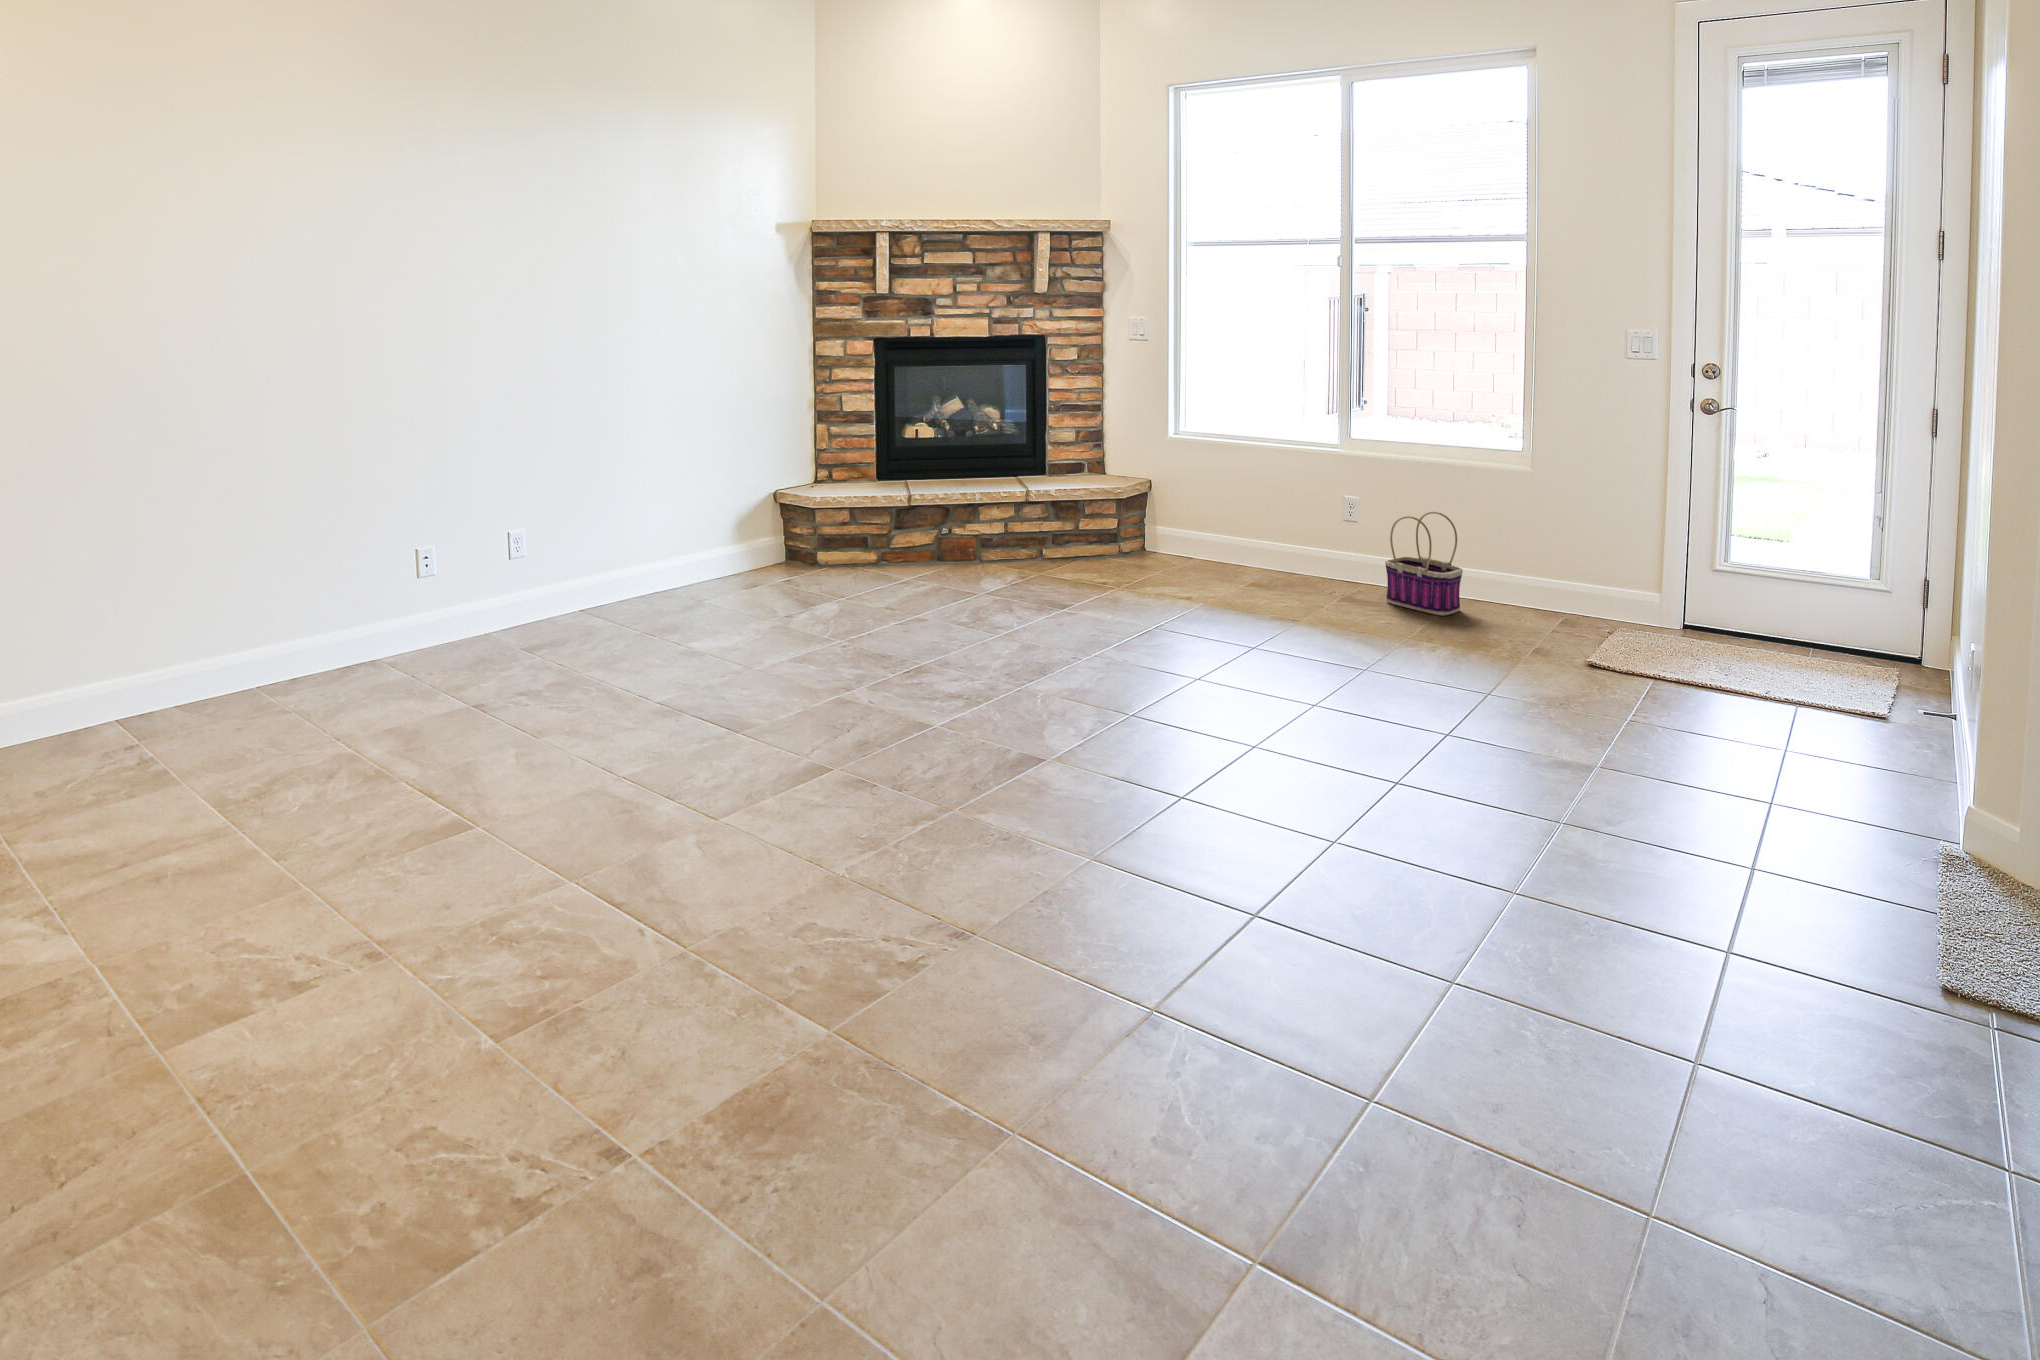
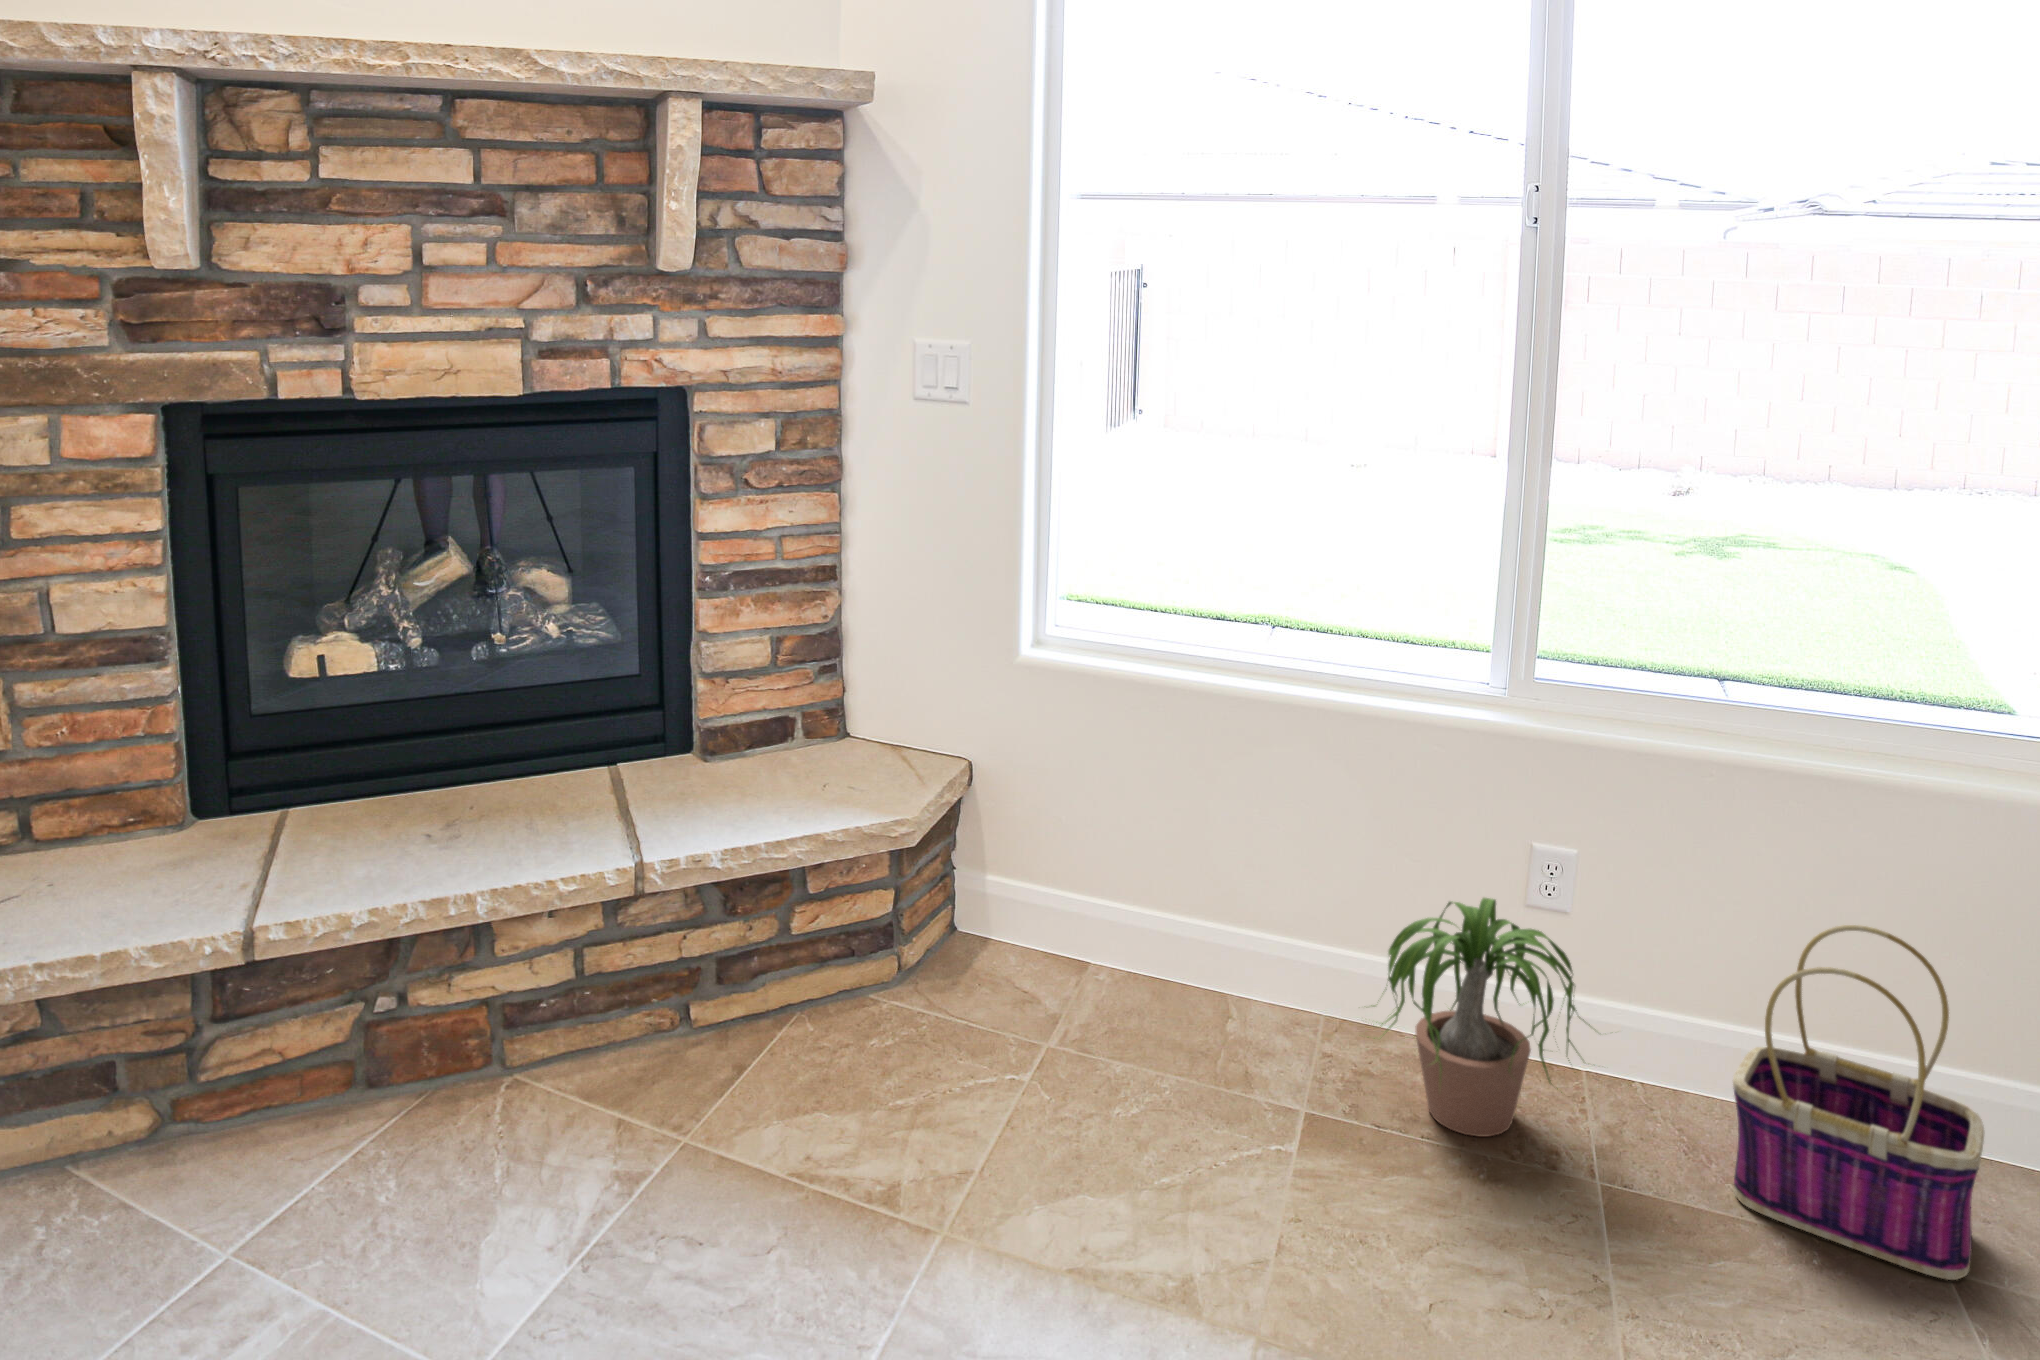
potted plant: none [1265,512,1356,588] -> present [1371,898,1590,1137]

